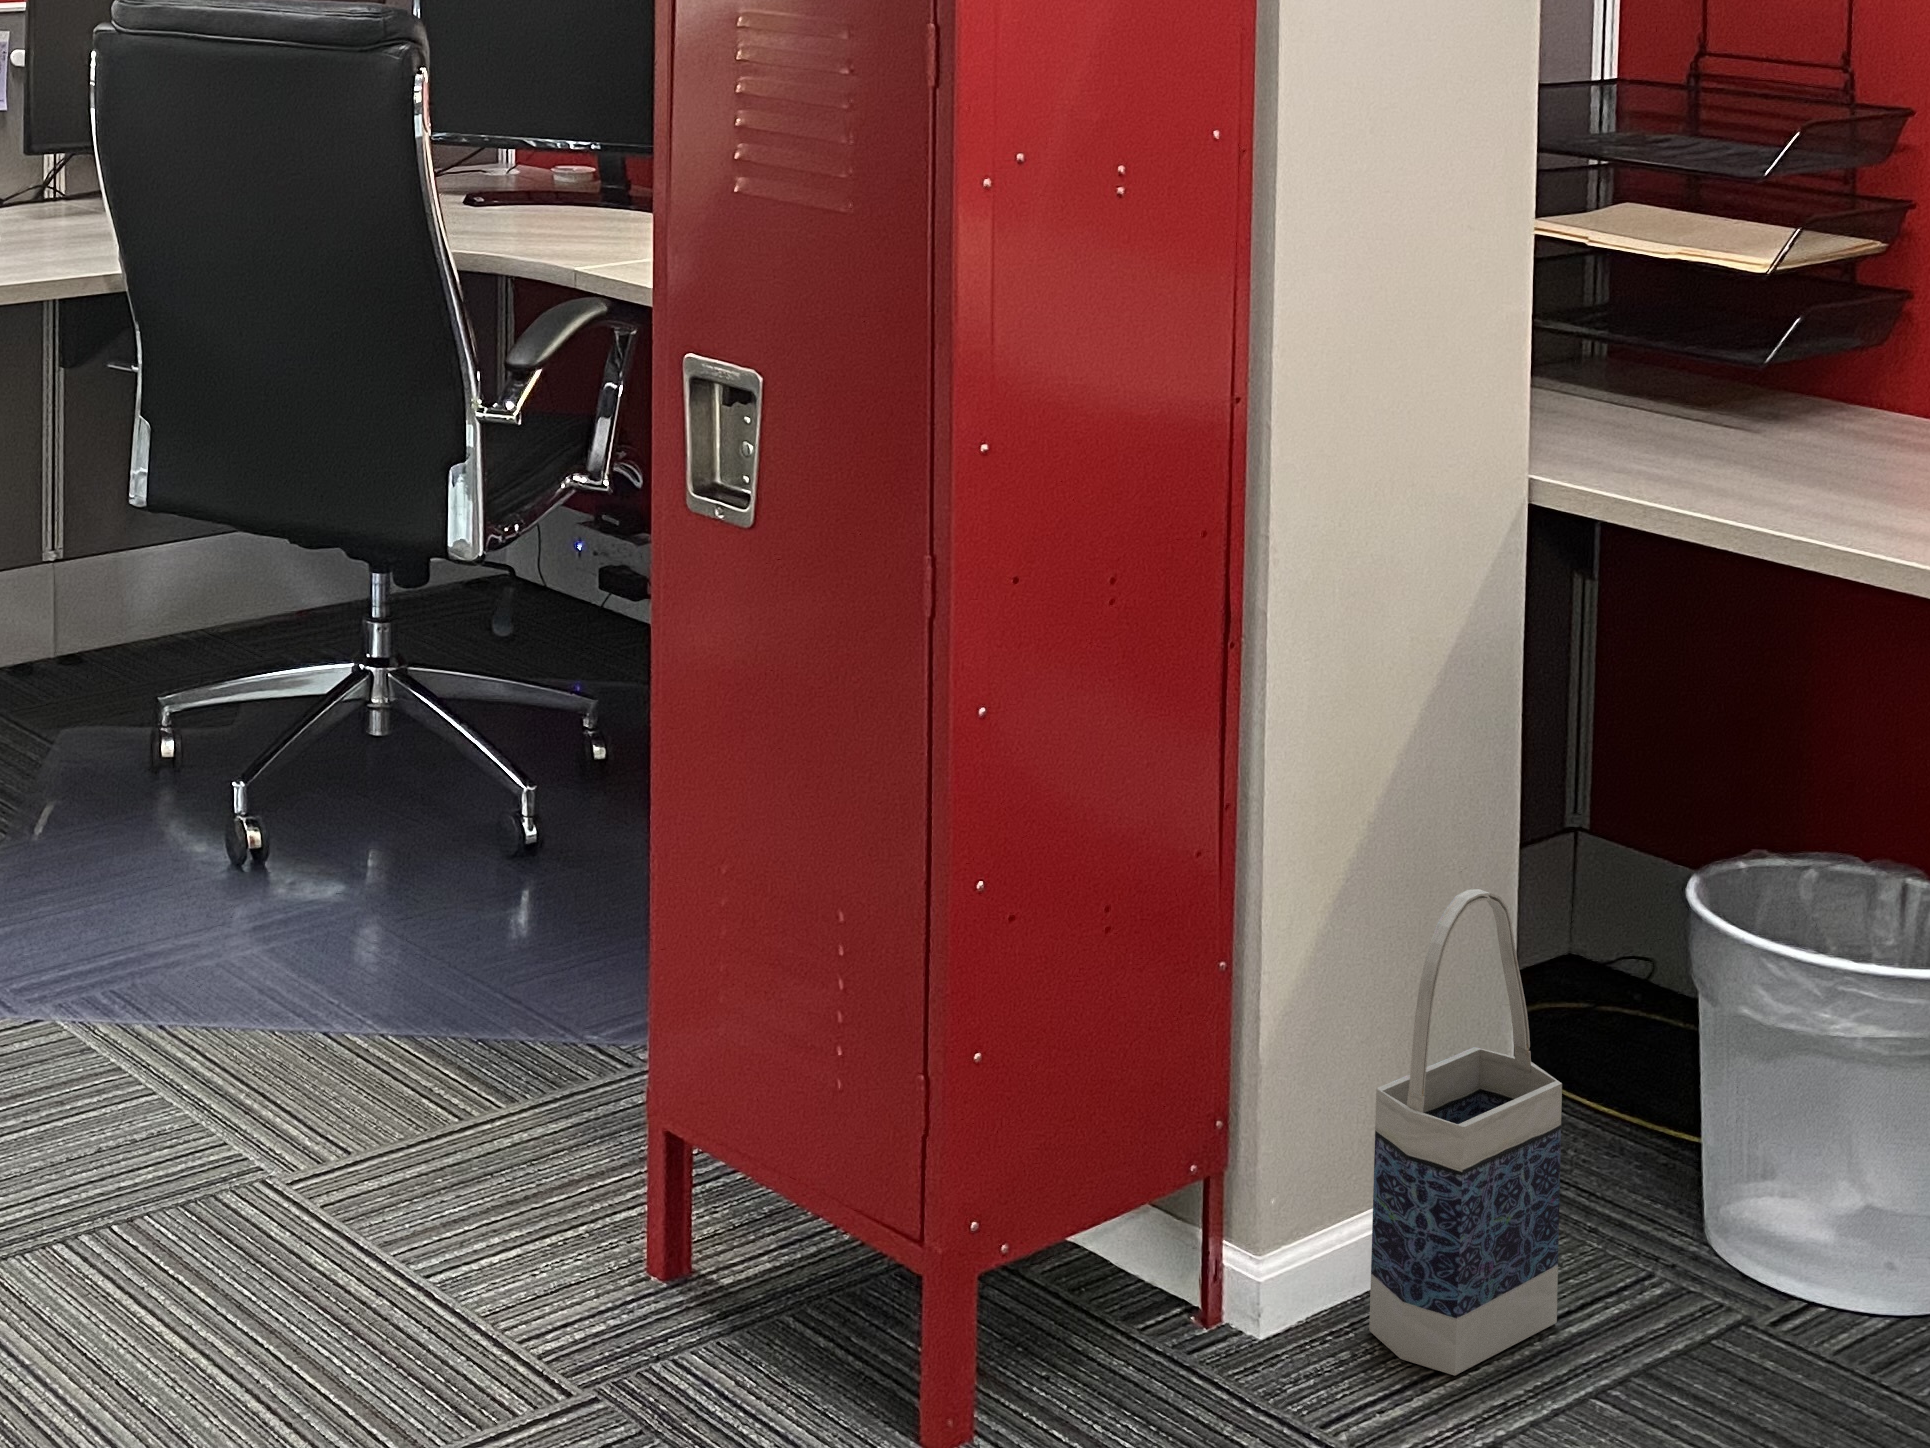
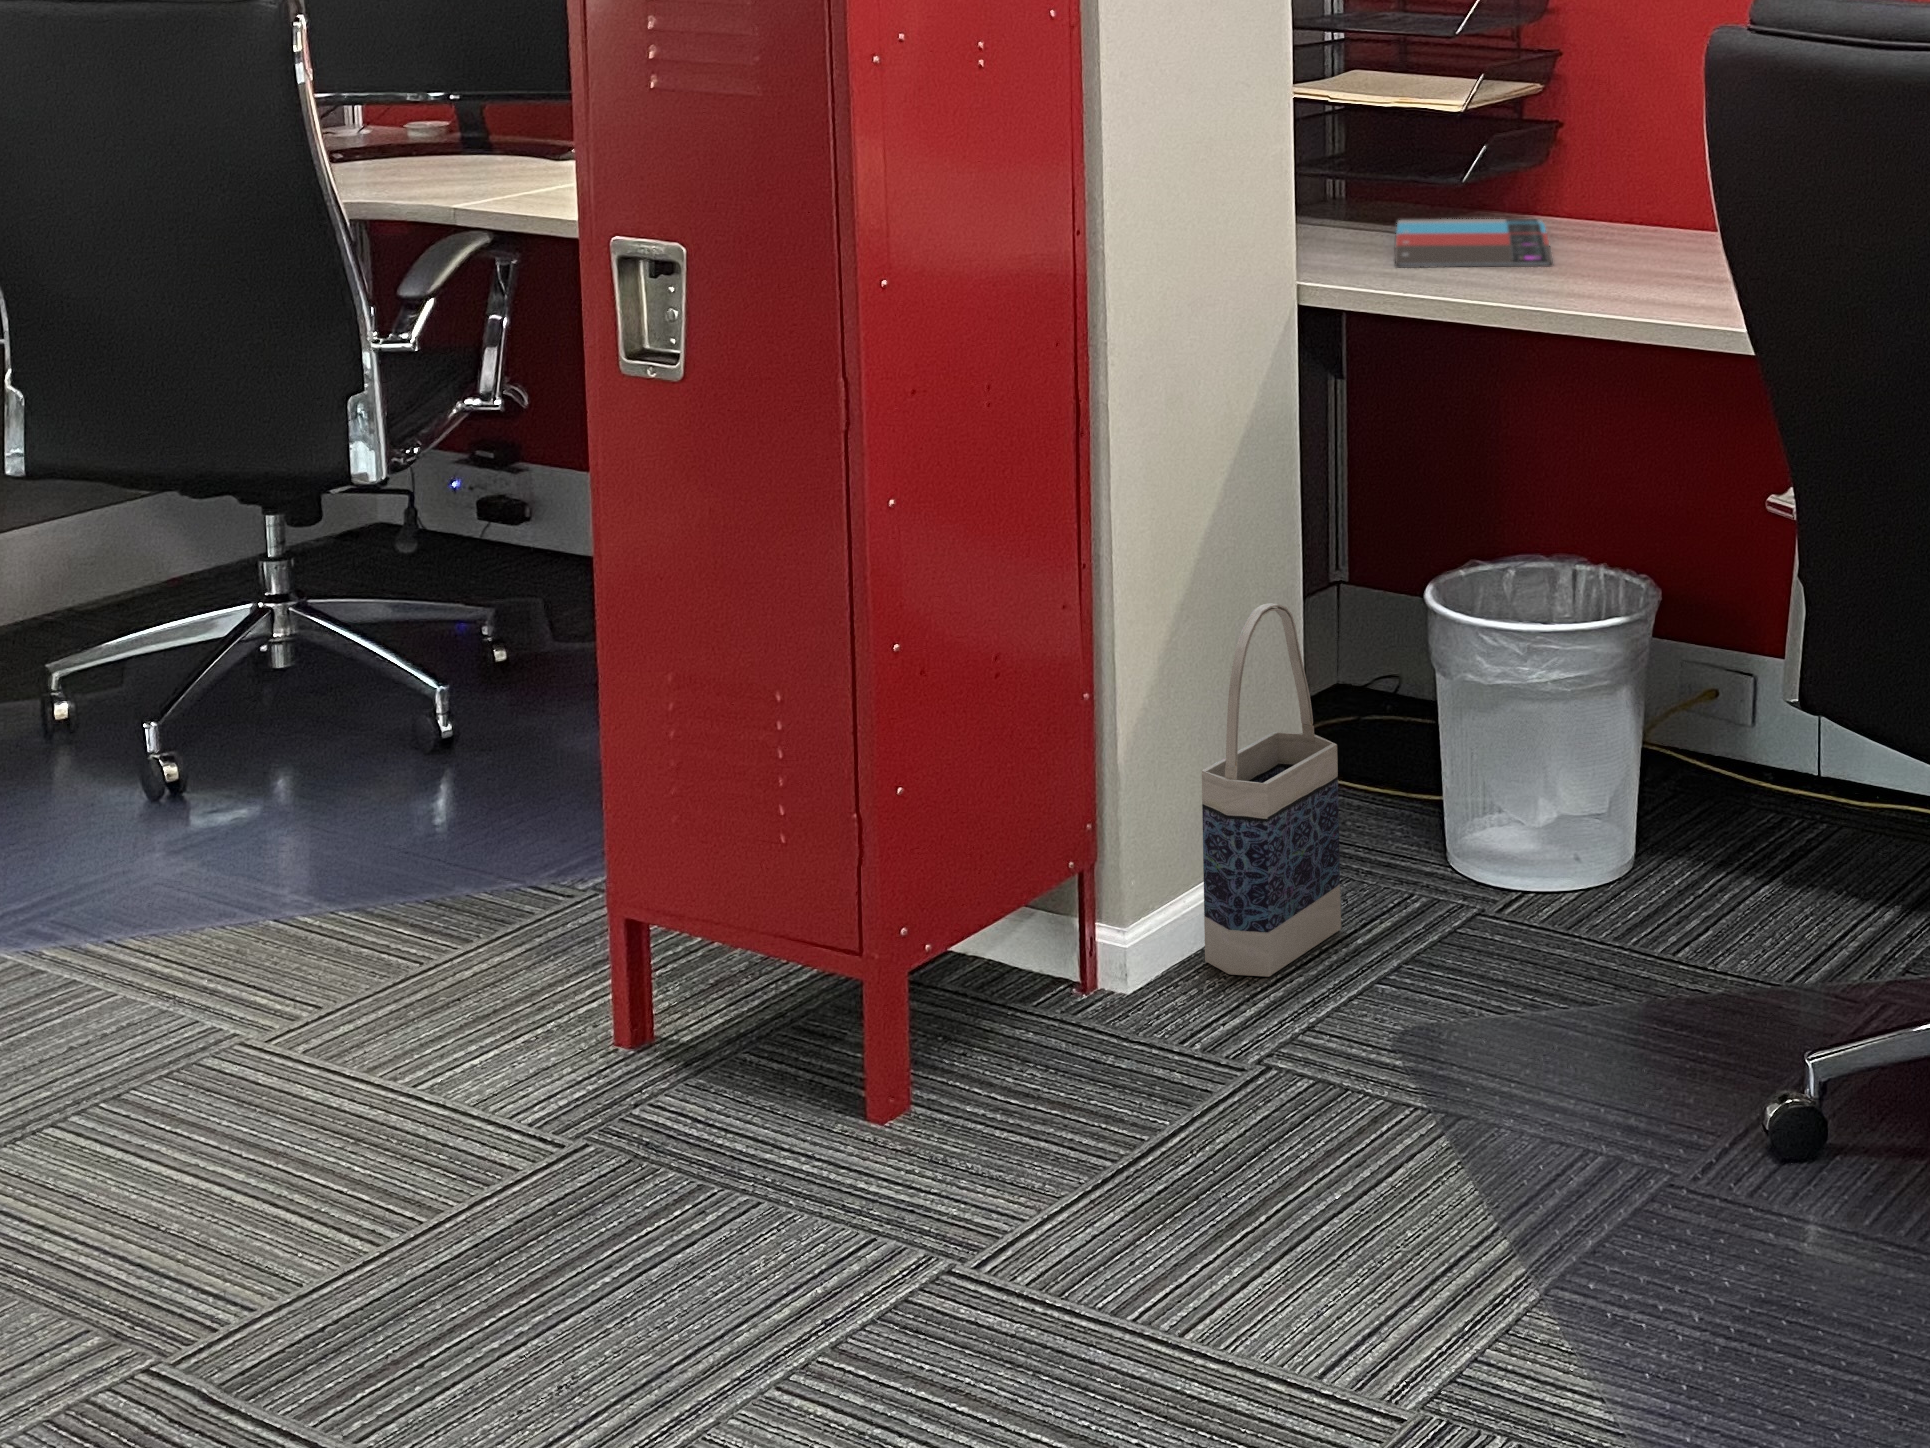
smartphone: none [1666,396,1893,492] -> present [1395,219,1553,268]

